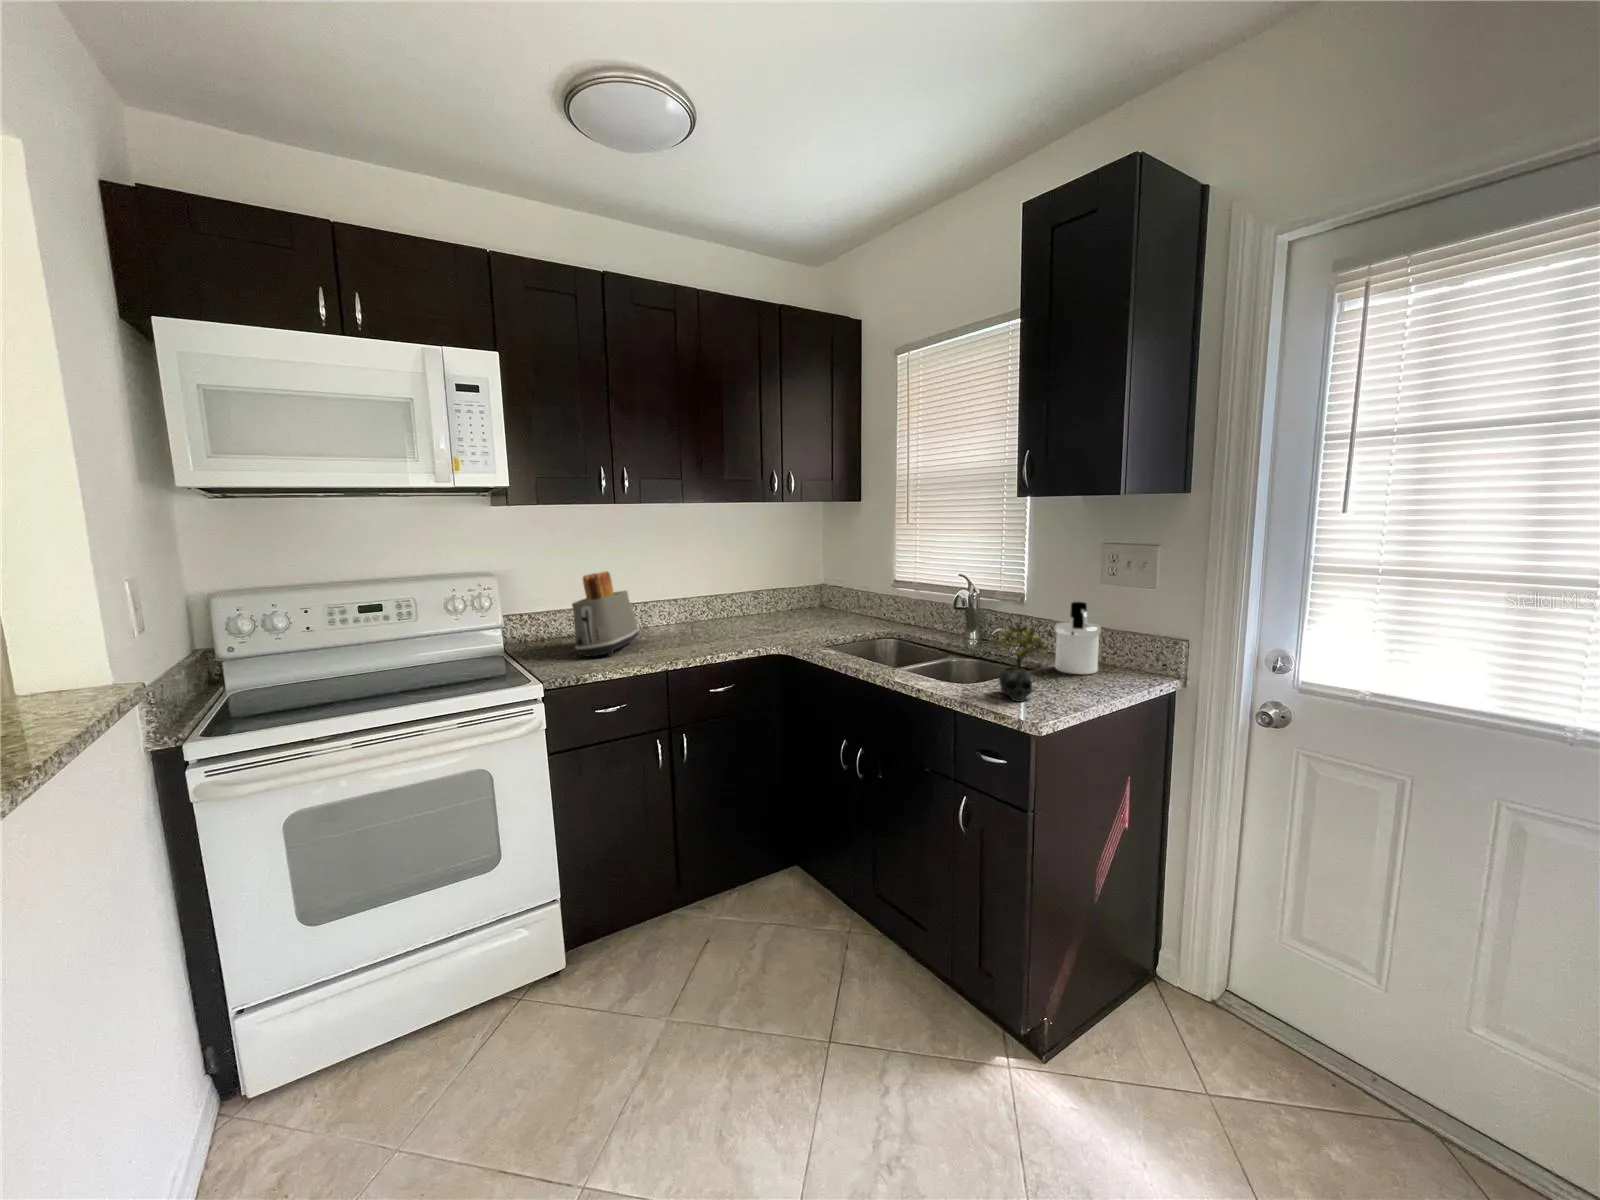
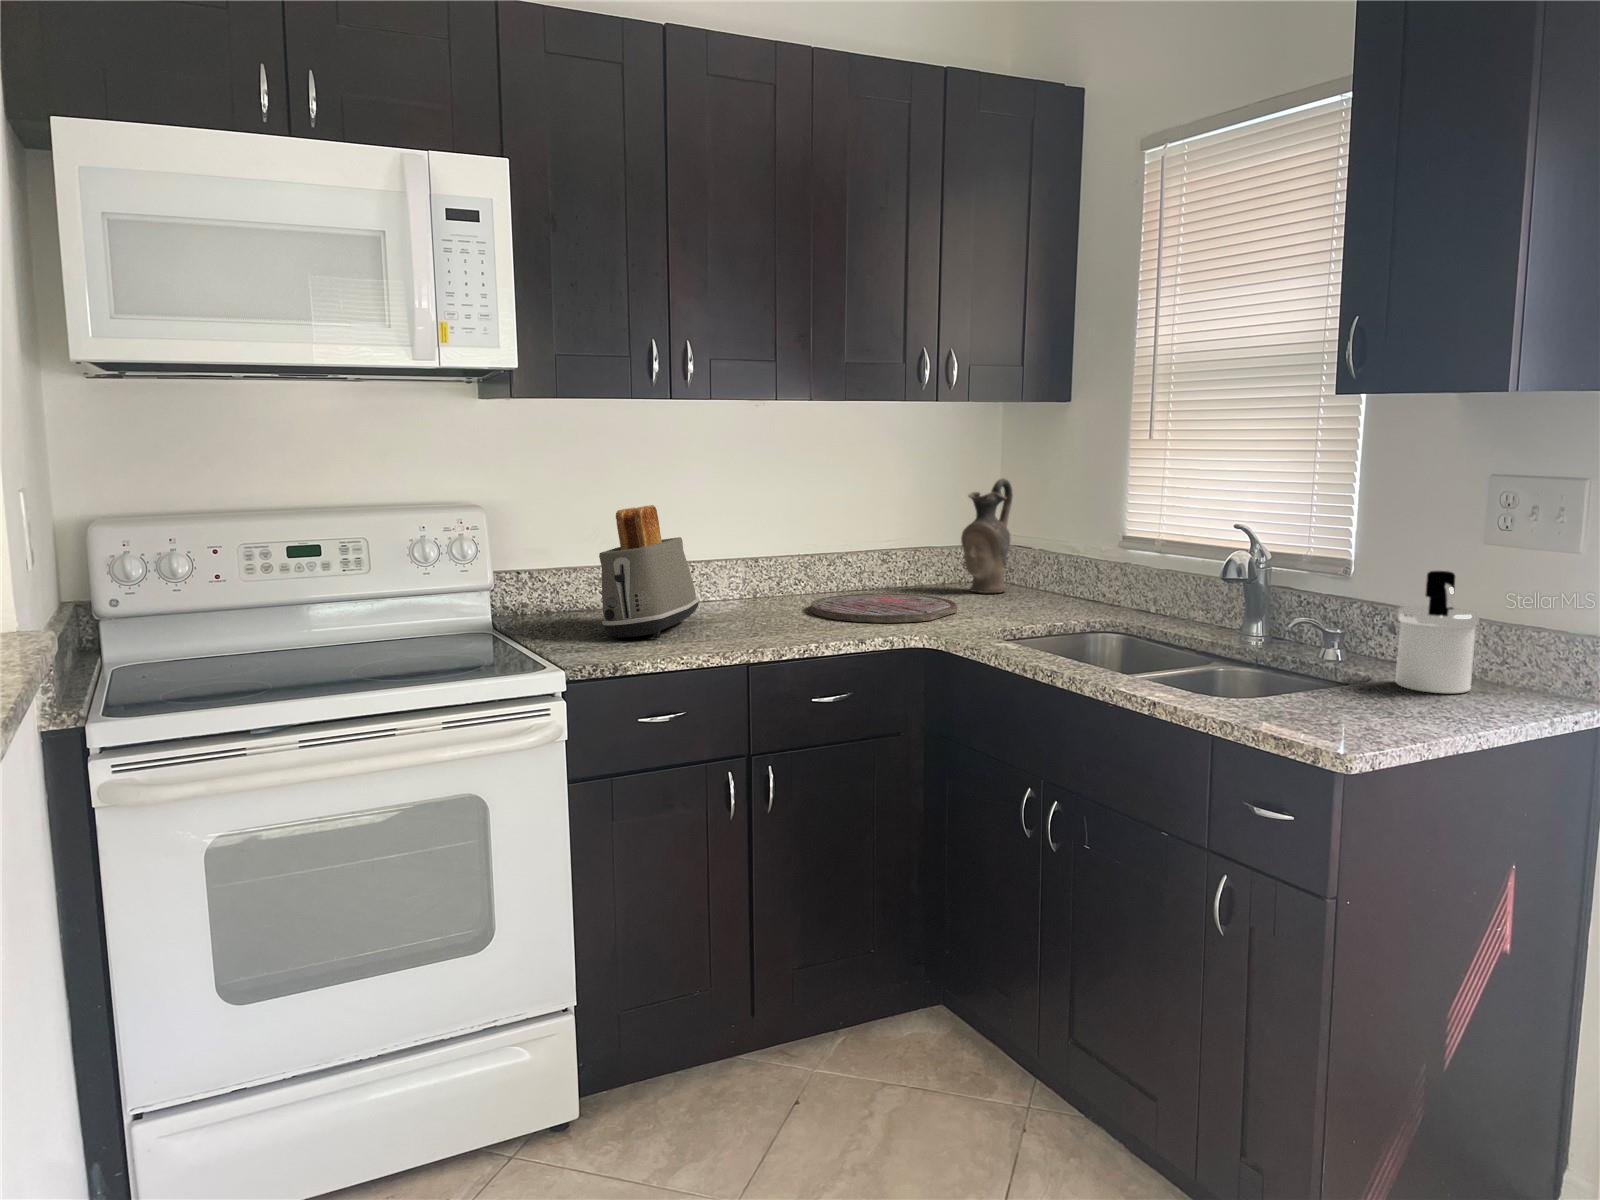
ceramic pitcher: none [802,547,831,616] -> present [961,478,1013,593]
cutting board: none [711,619,800,639] -> present [811,593,957,623]
succulent plant: present [996,623,1049,702] -> none [1288,598,1381,726]

